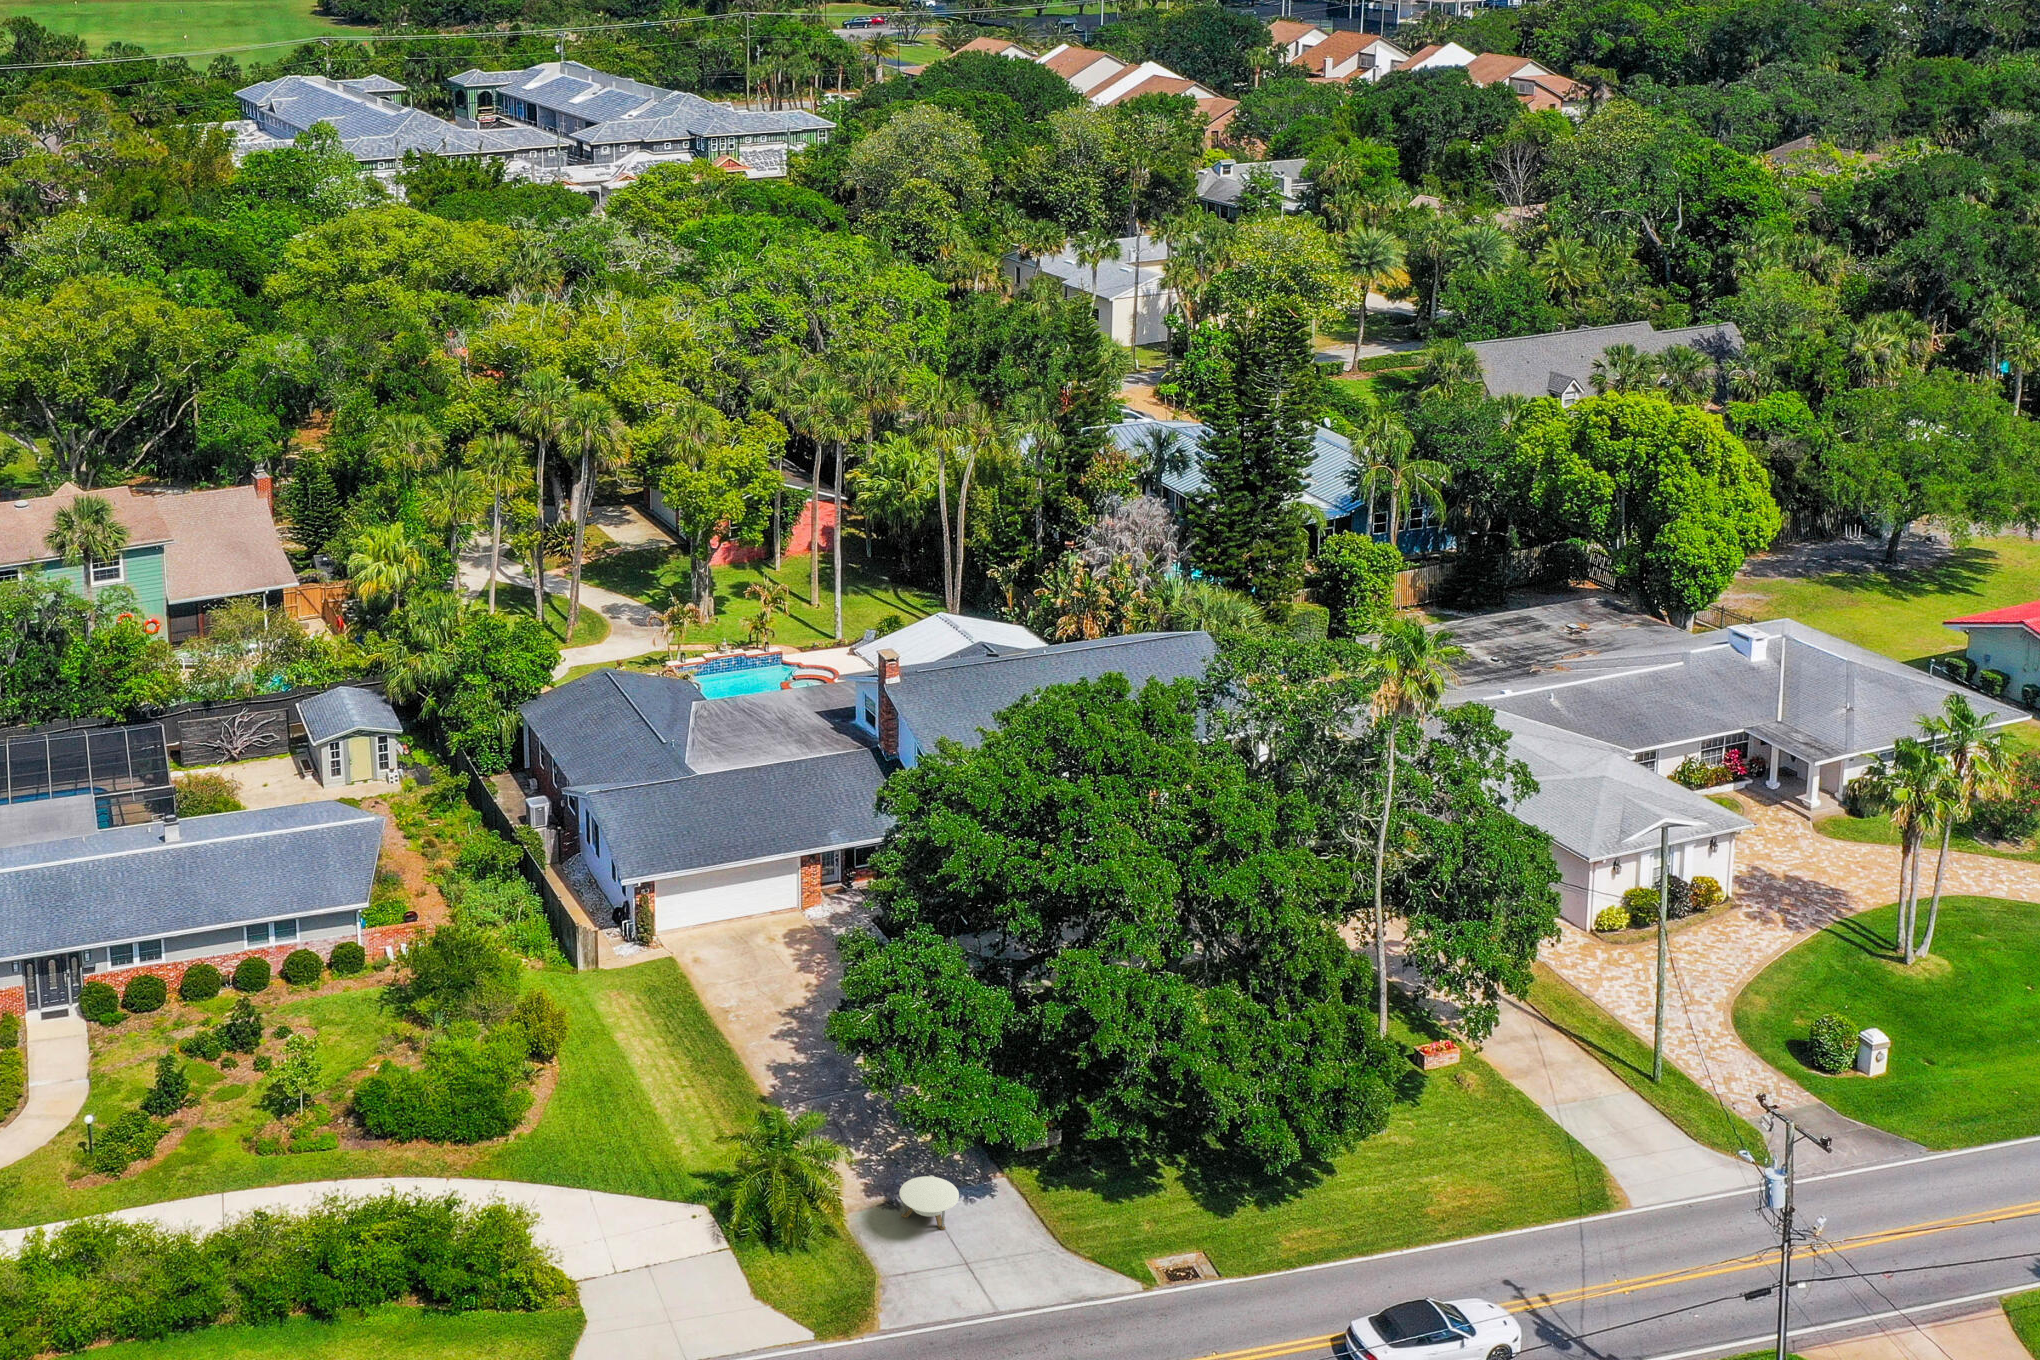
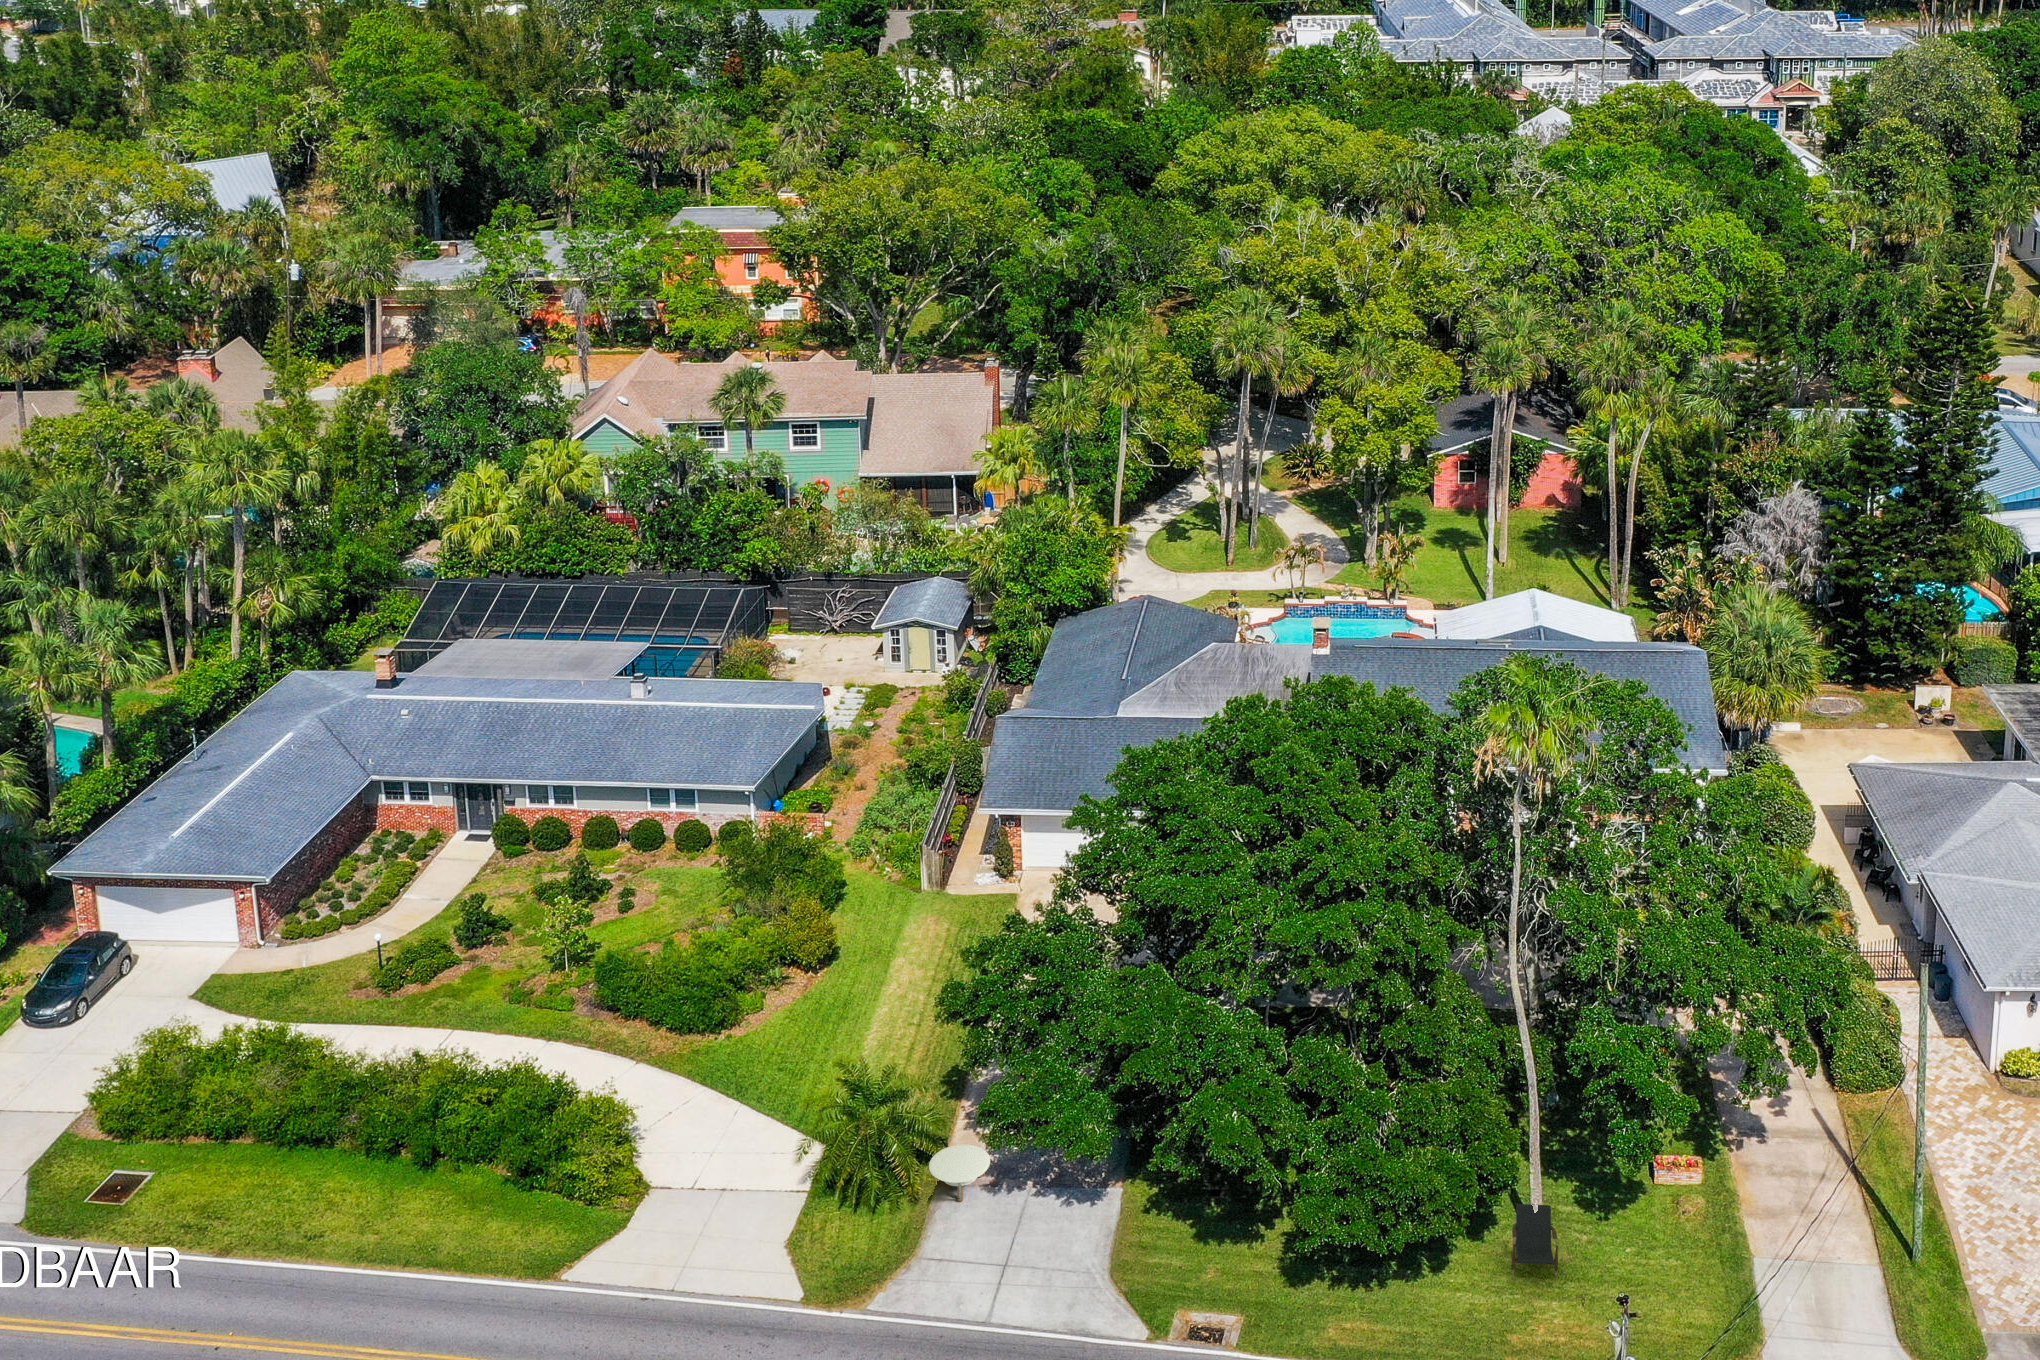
lounge chair: none [1413,1098,1465,1164] -> present [1512,1204,1559,1277]

